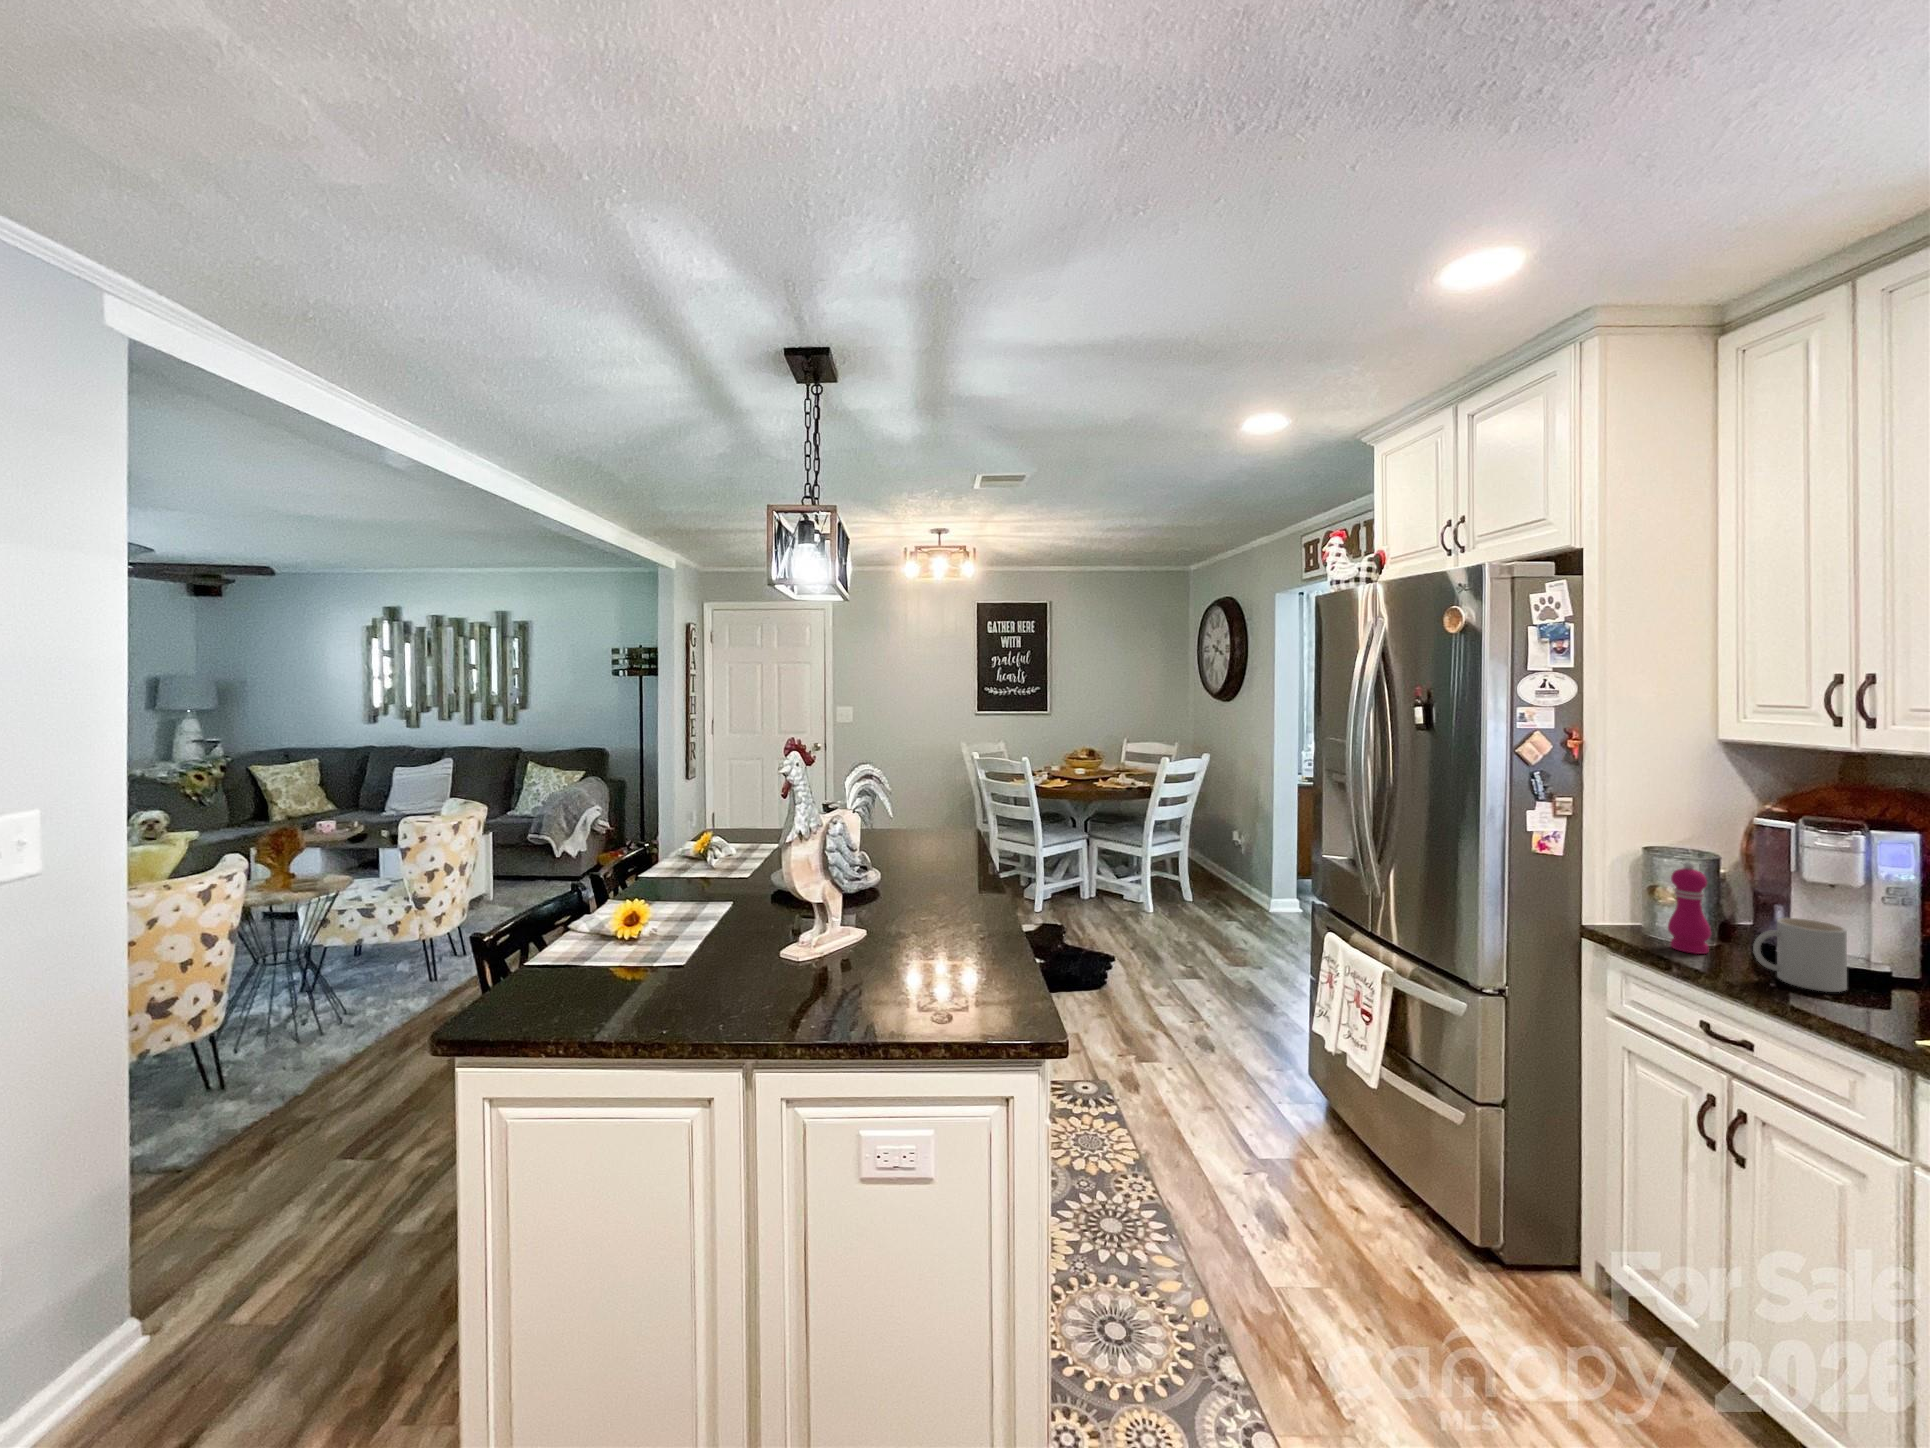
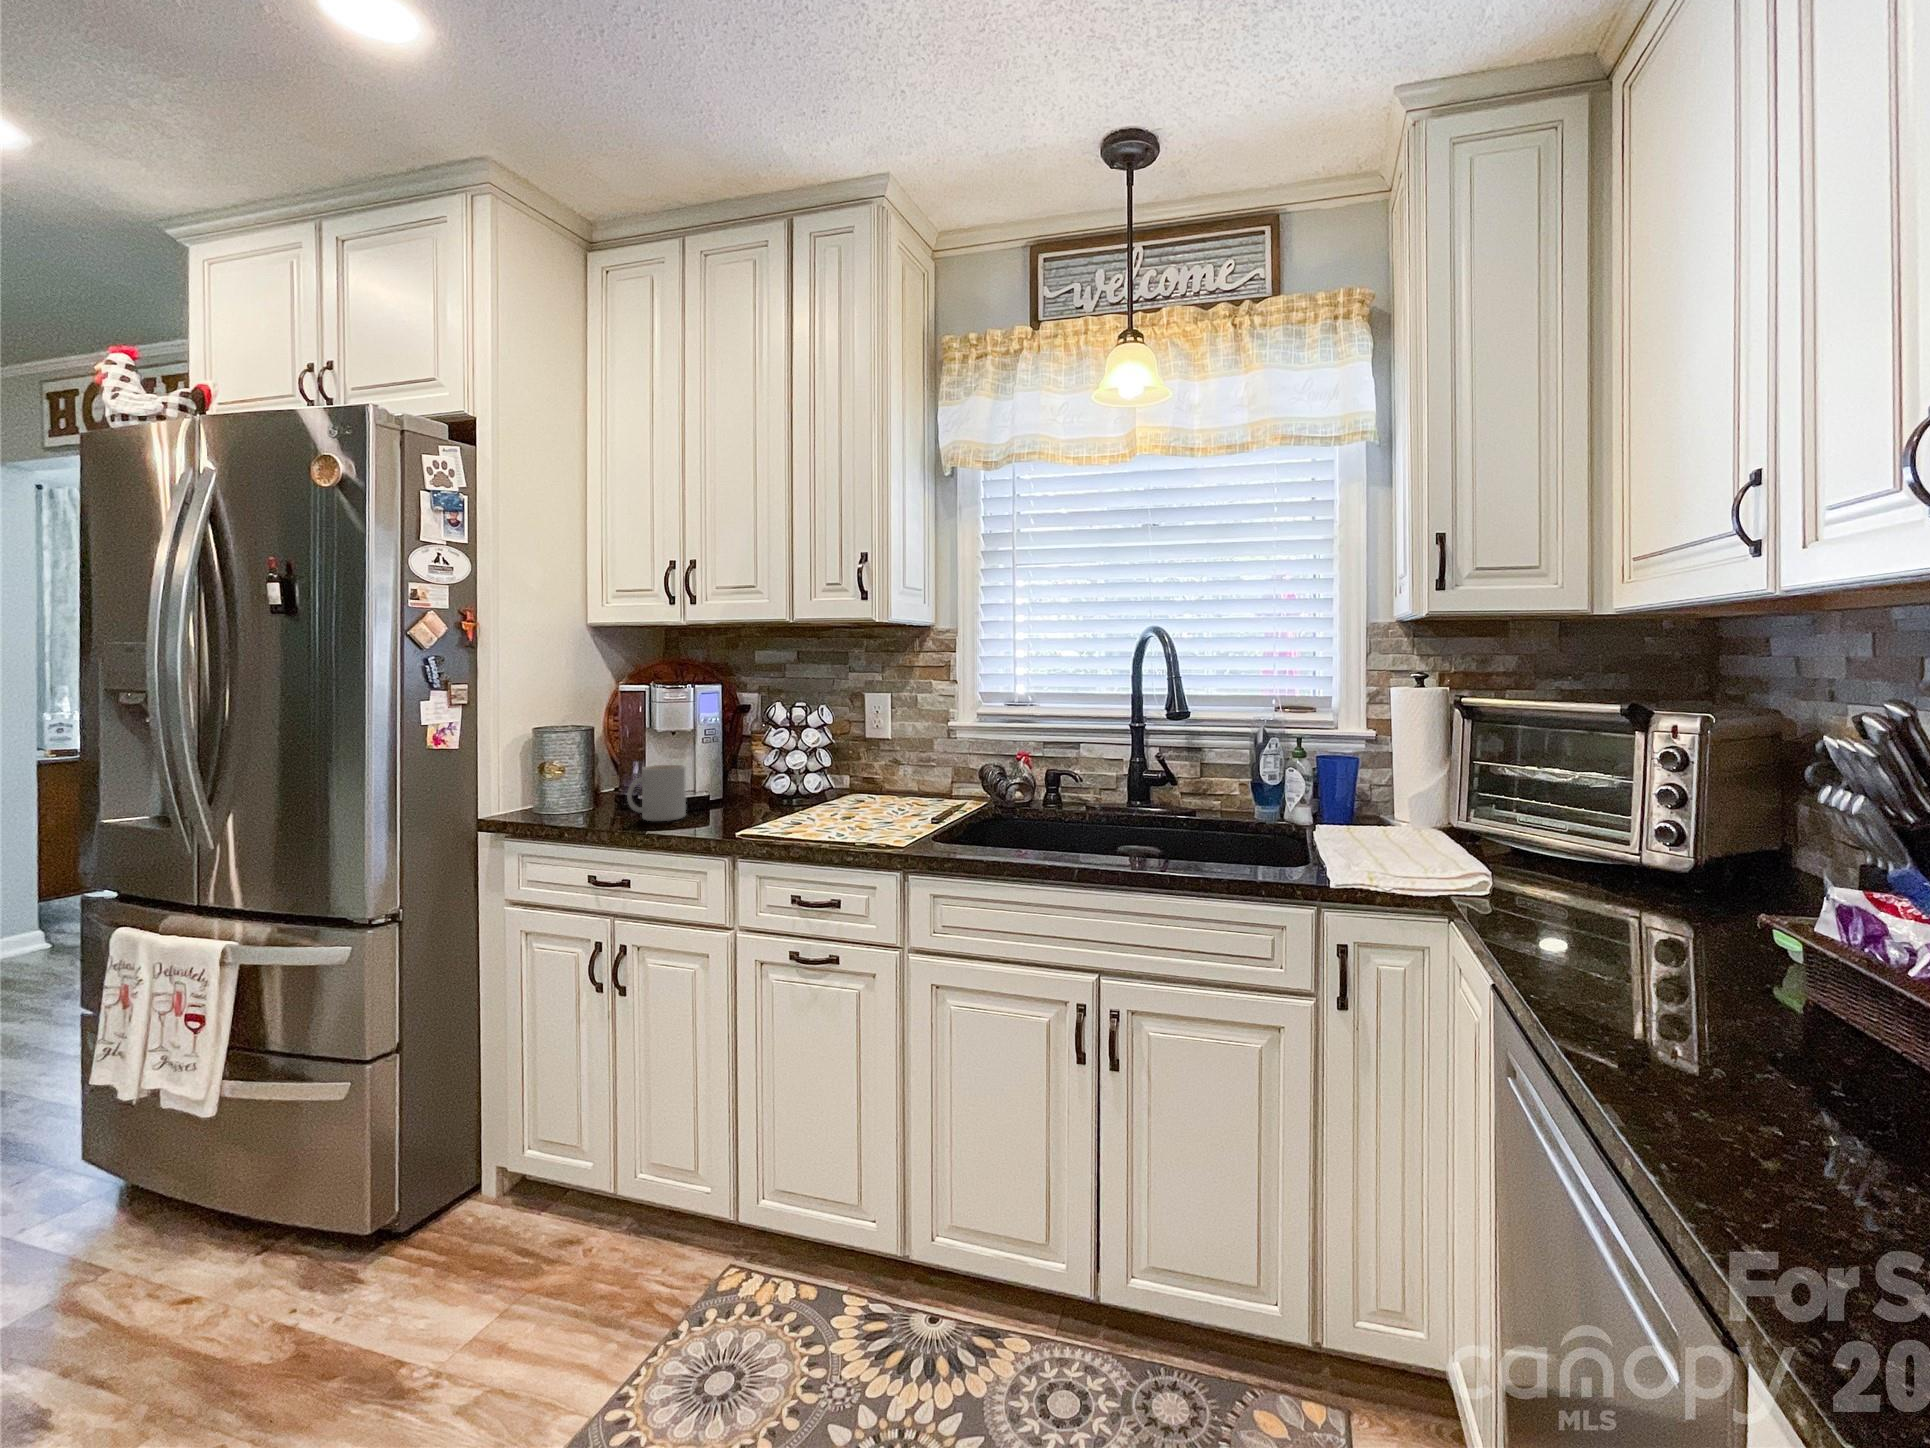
pepper mill: present [1668,862,1711,954] -> none [558,733,592,819]

